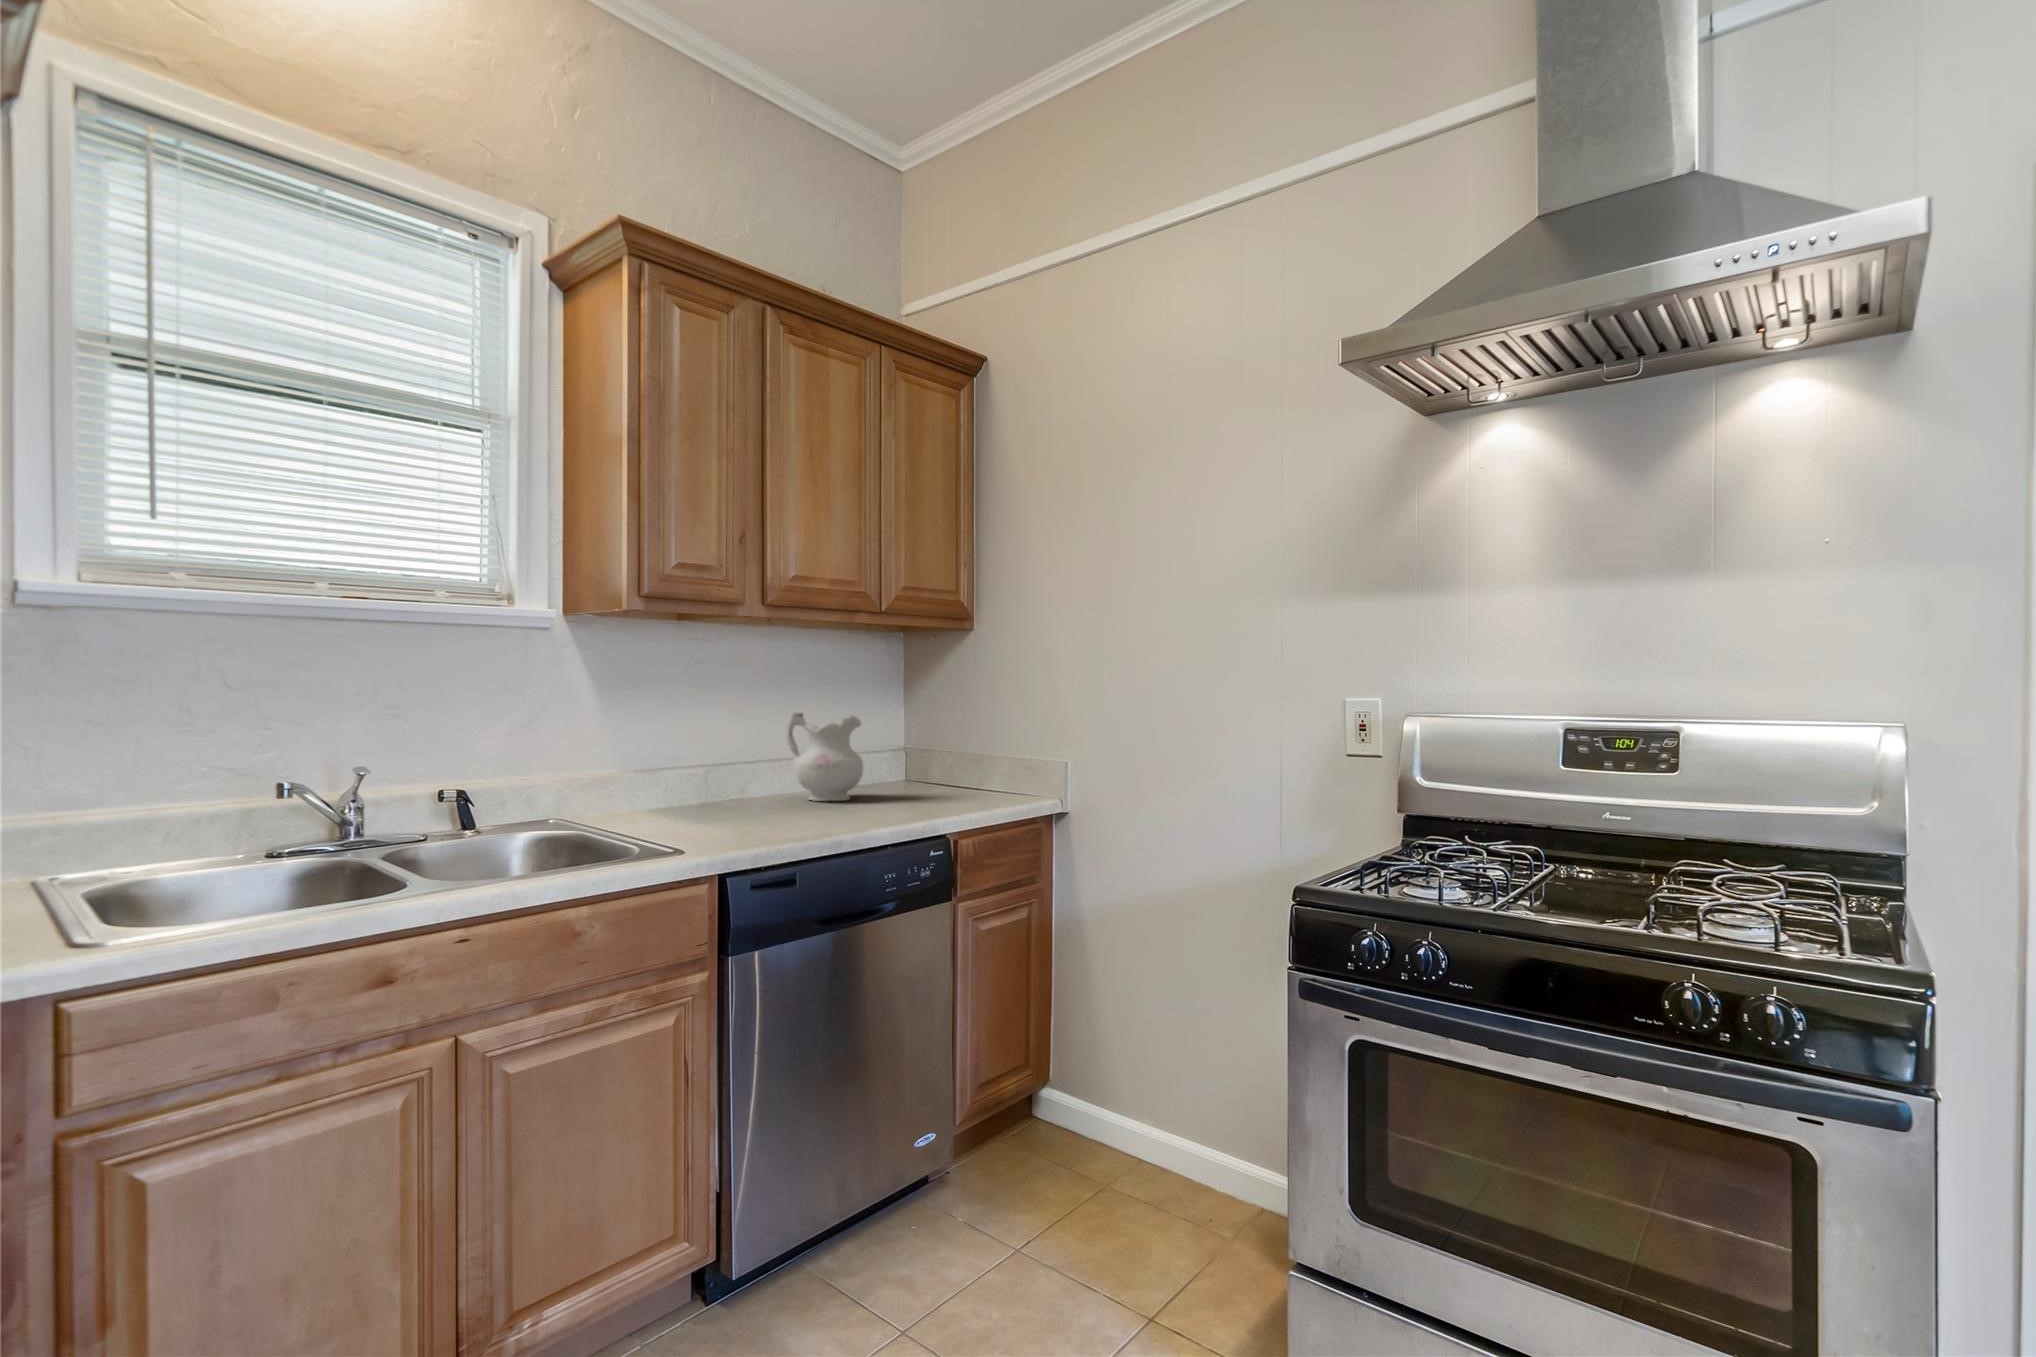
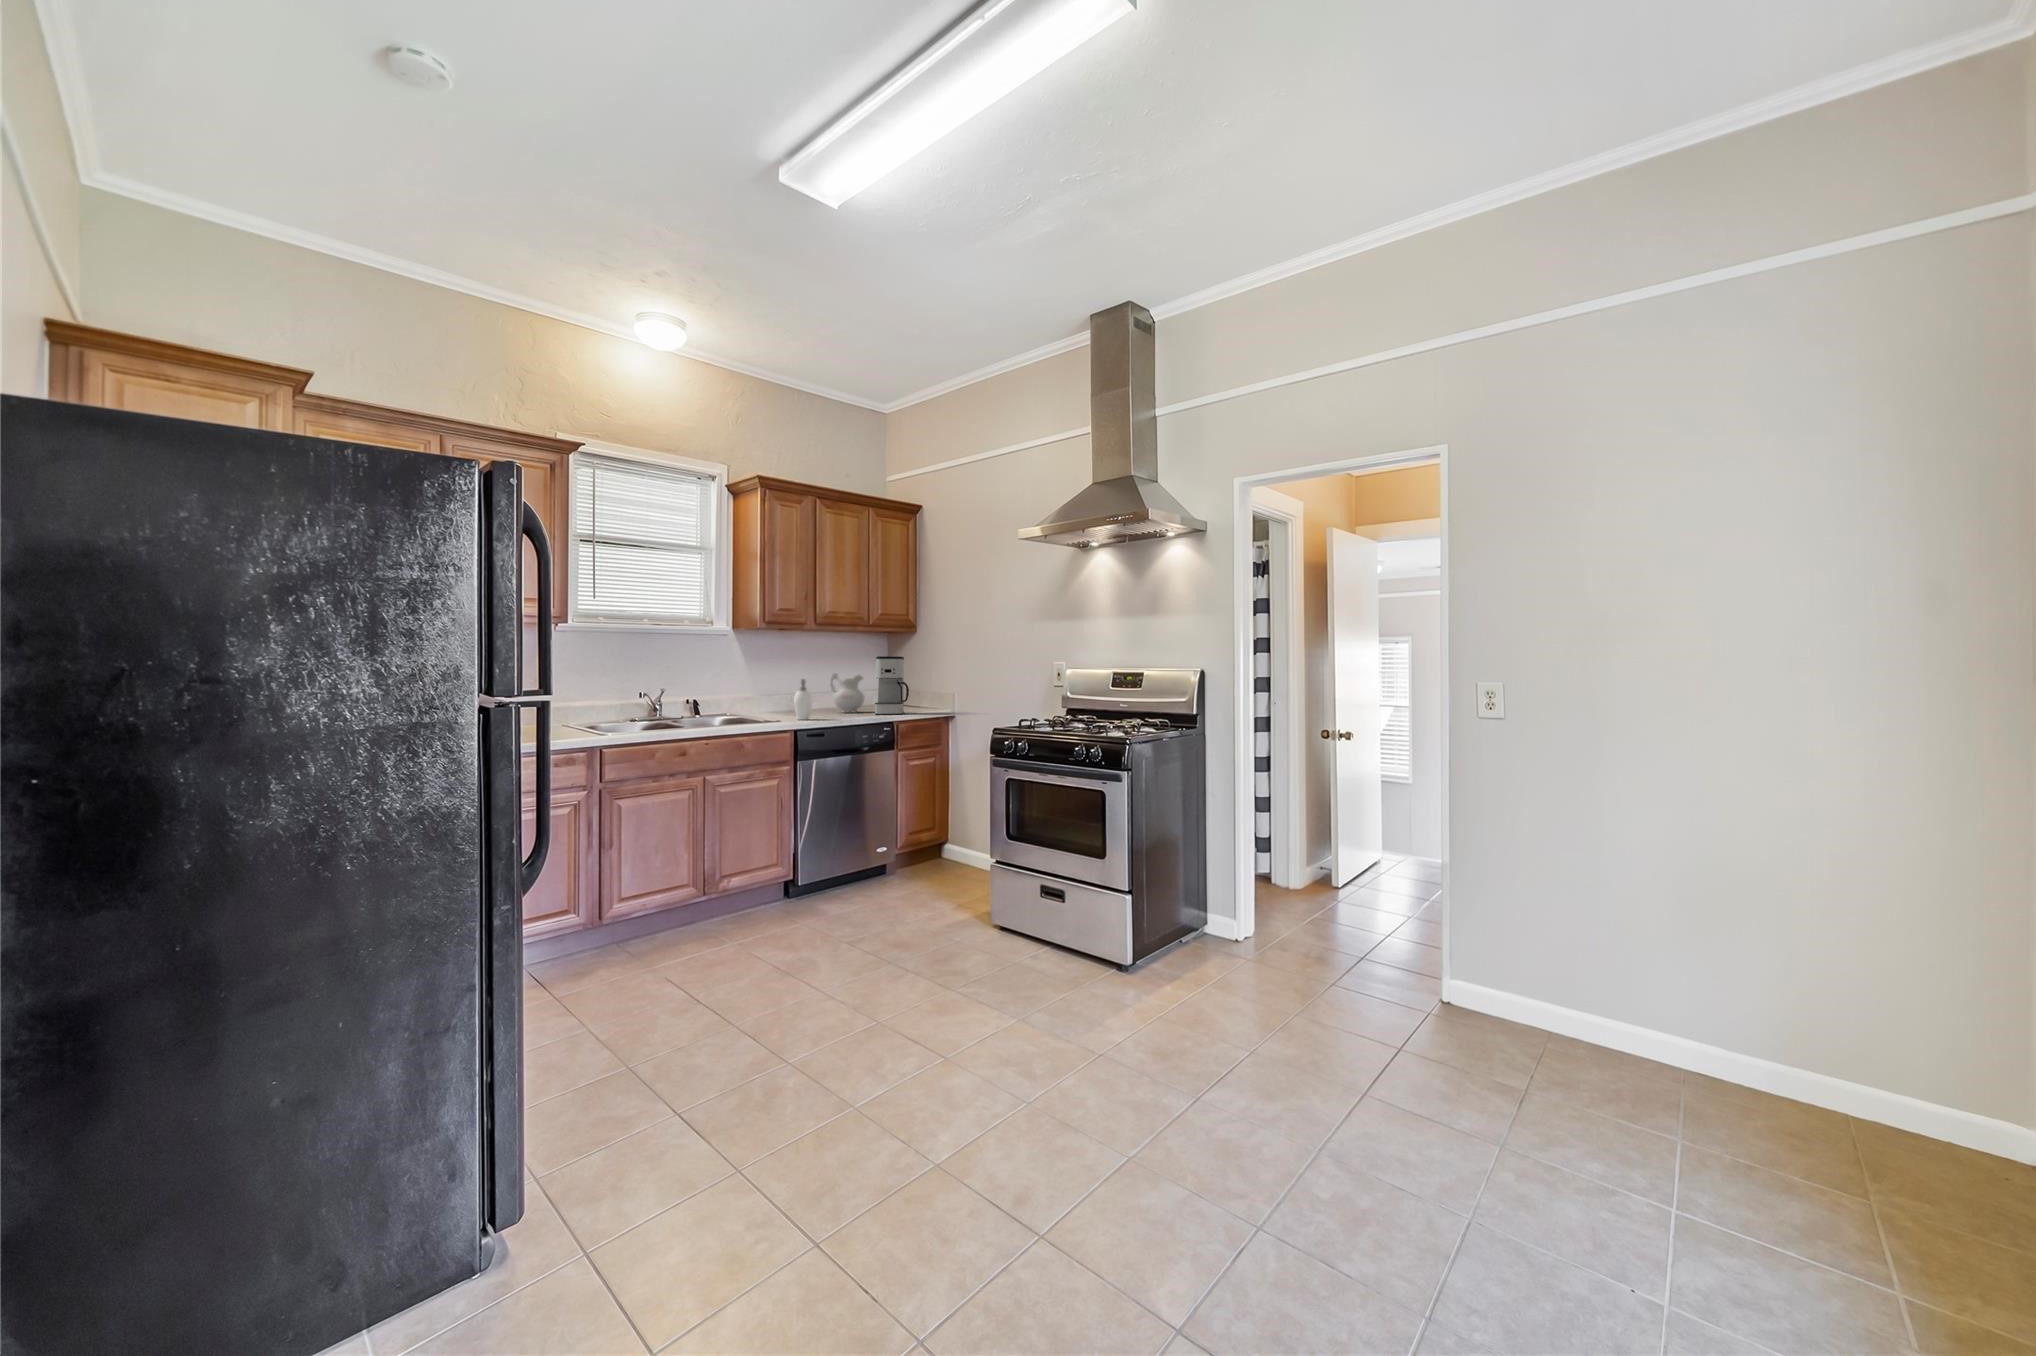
coffee maker: none [895,676,971,811] -> present [875,656,909,715]
soap dispenser: none [714,737,776,842] -> present [794,679,812,720]

